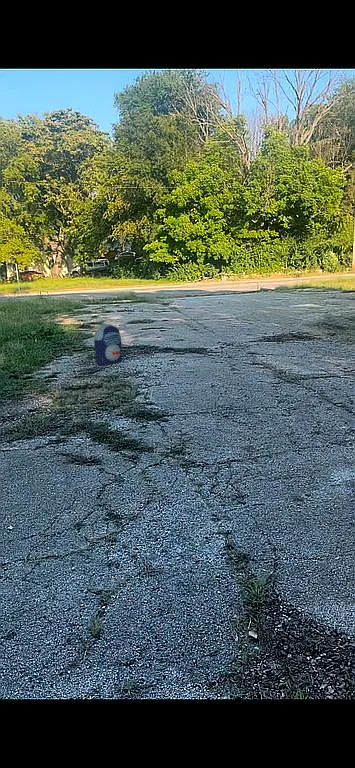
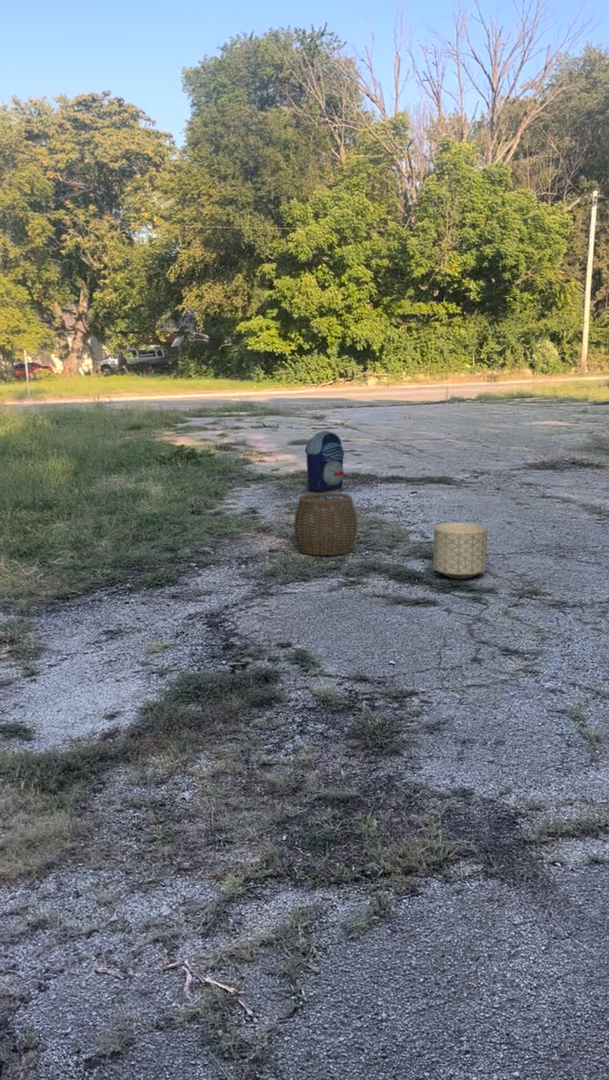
woven basket: none [25,378,73,425] -> present [294,493,358,556]
planter: none [98,406,139,450] -> present [433,523,487,579]

